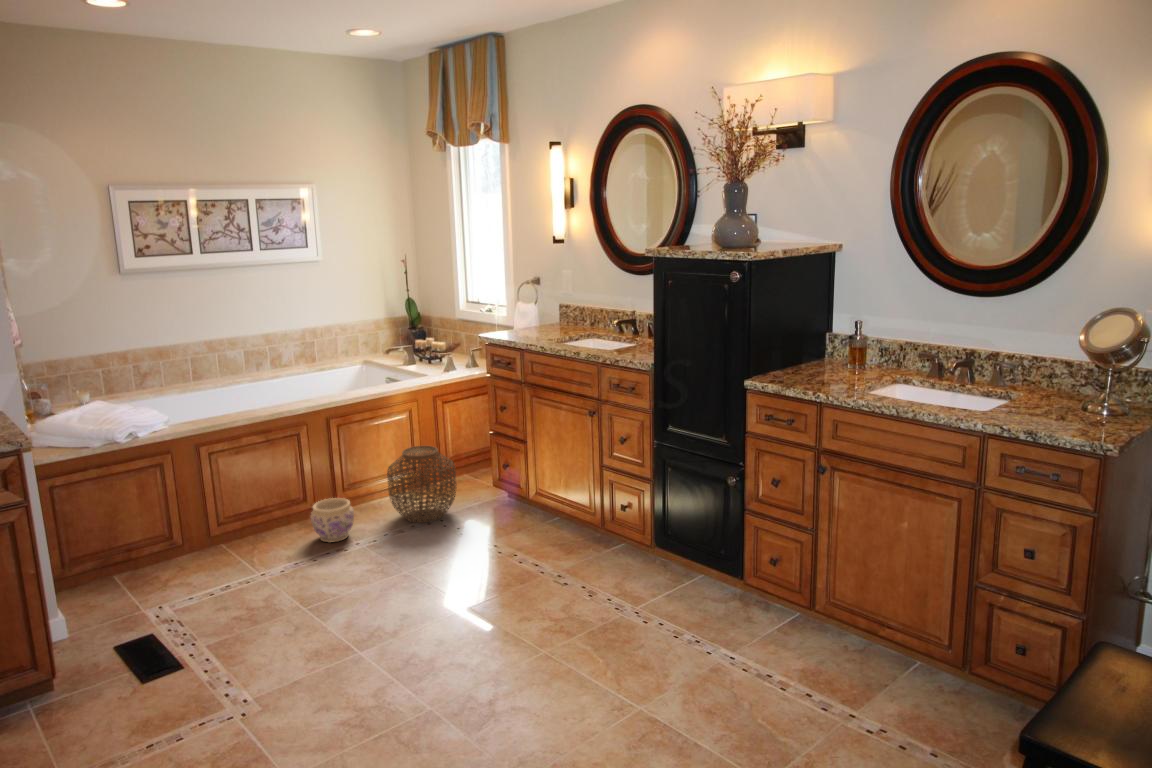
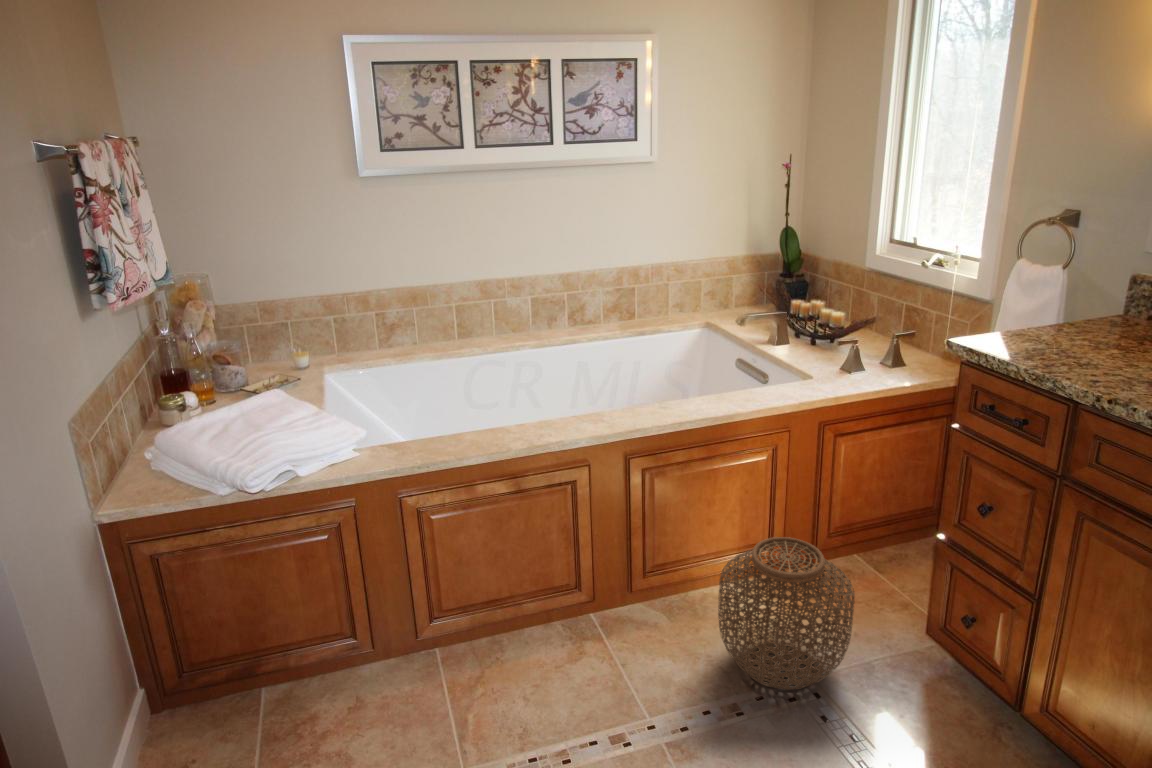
planter: present [311,498,354,543] -> none [573,611,650,702]

